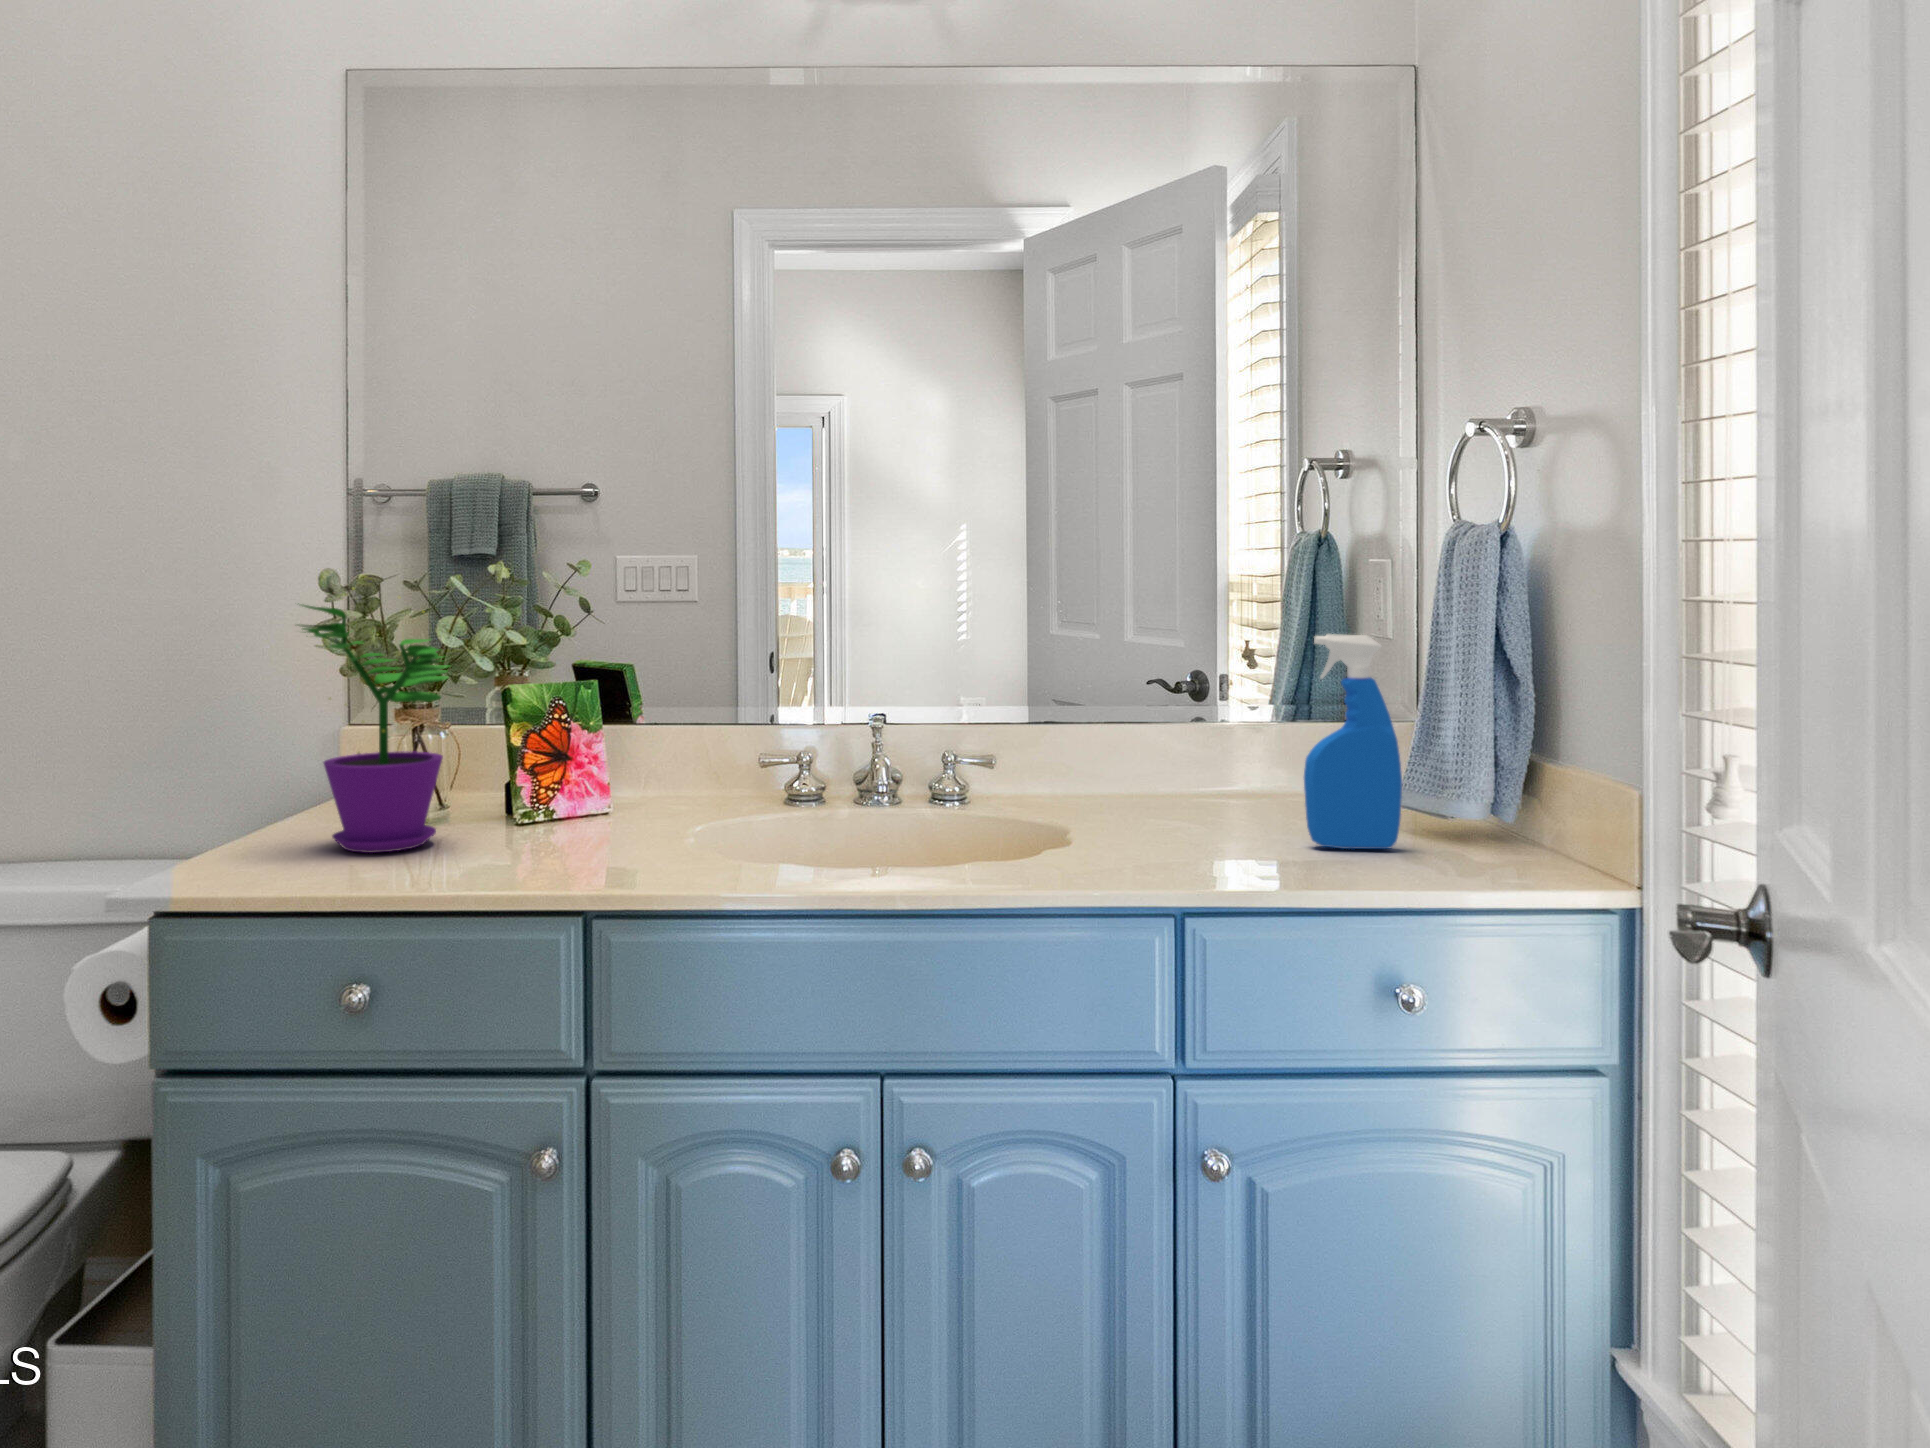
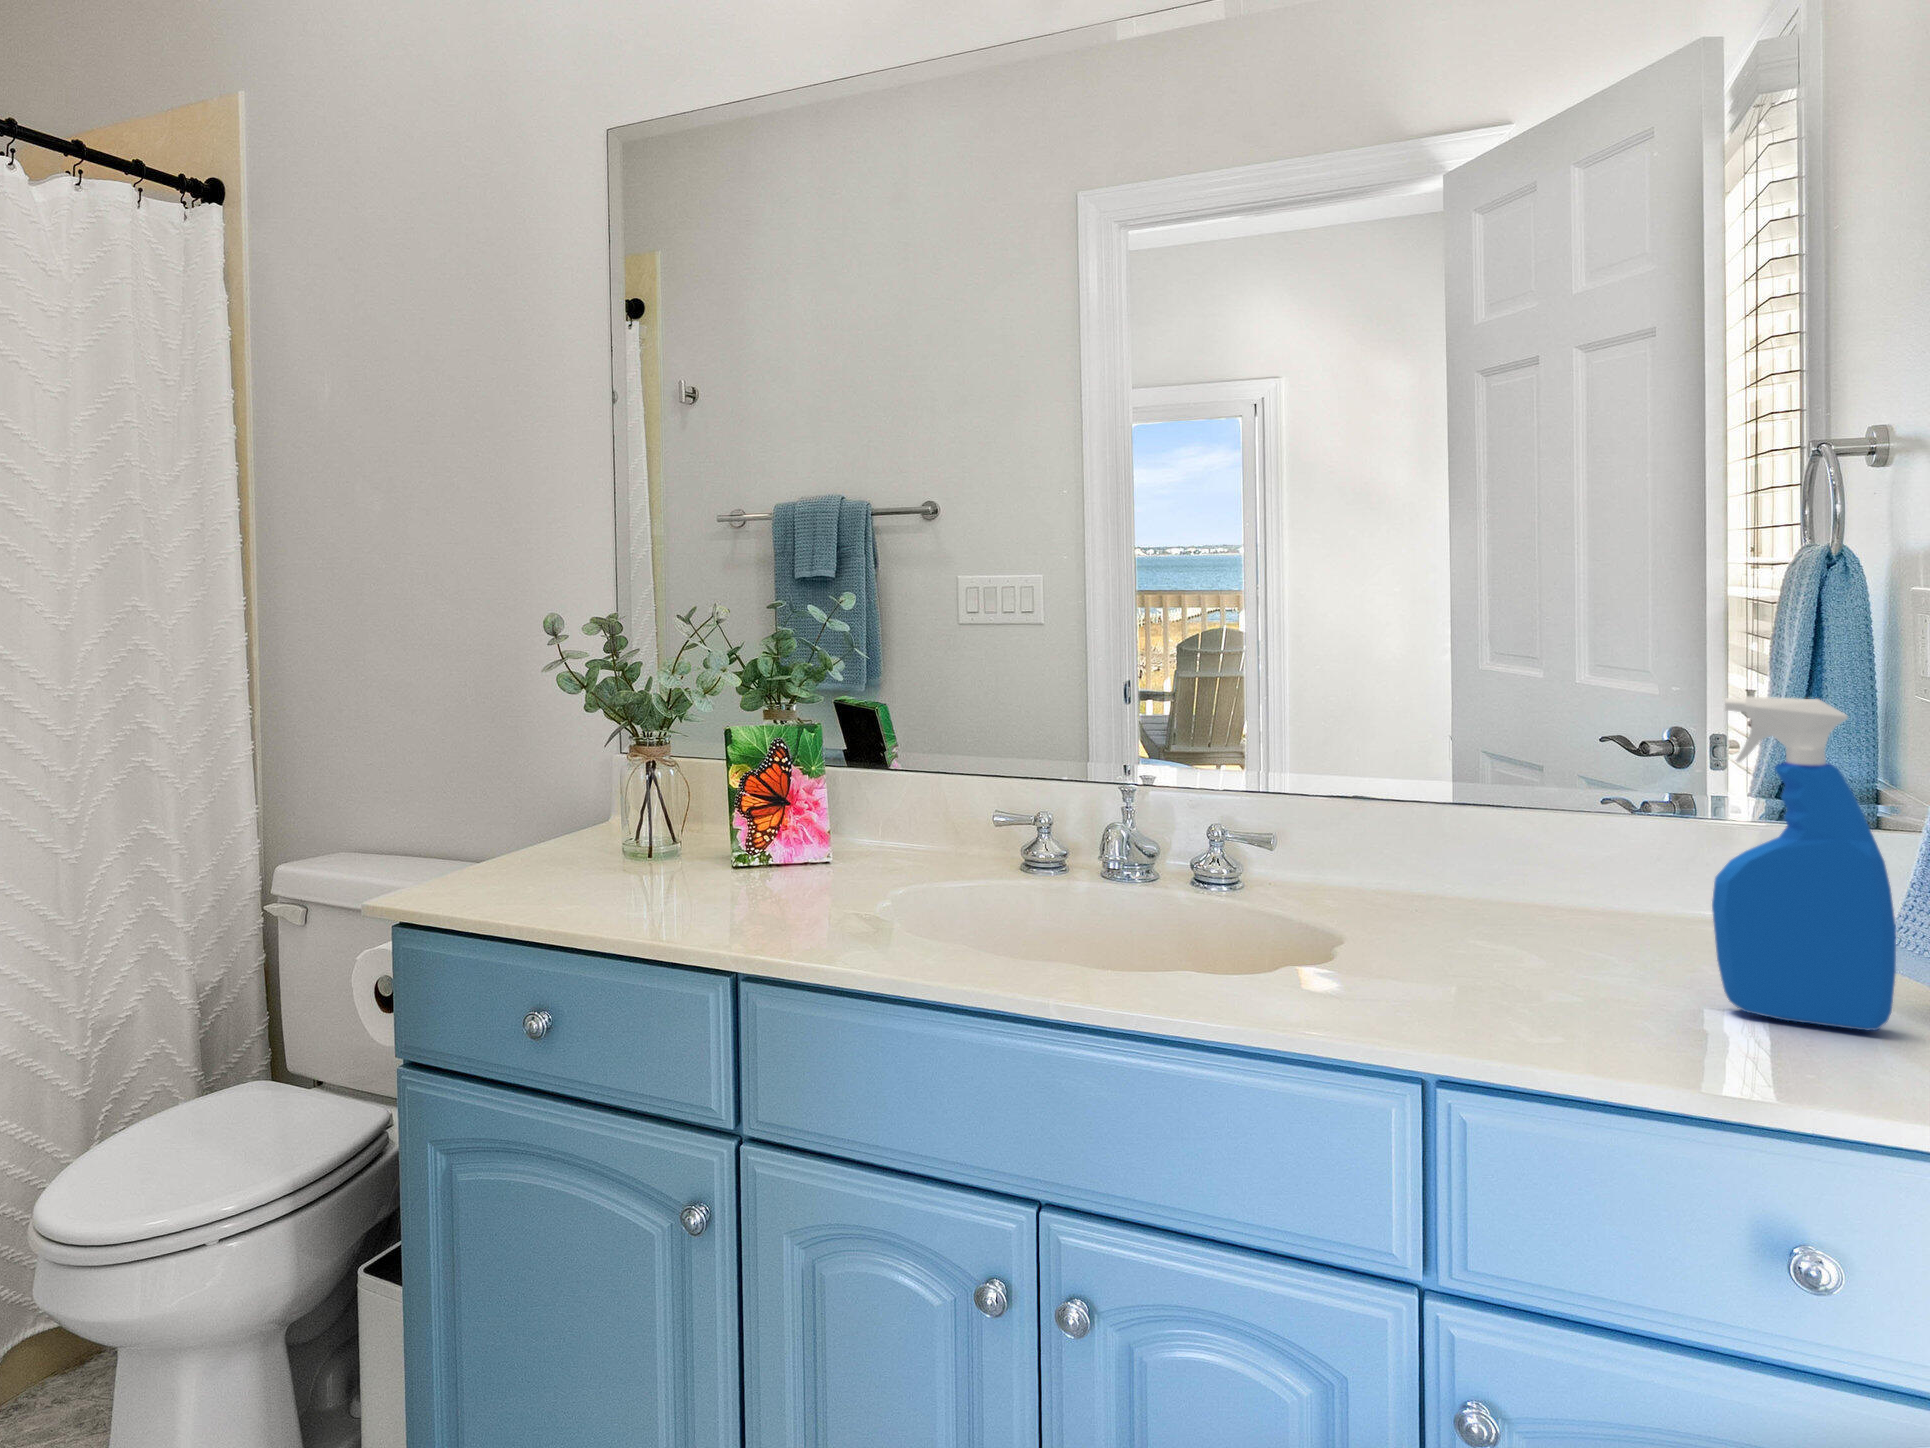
flower pot: present [299,597,449,853] -> none [505,627,648,892]

